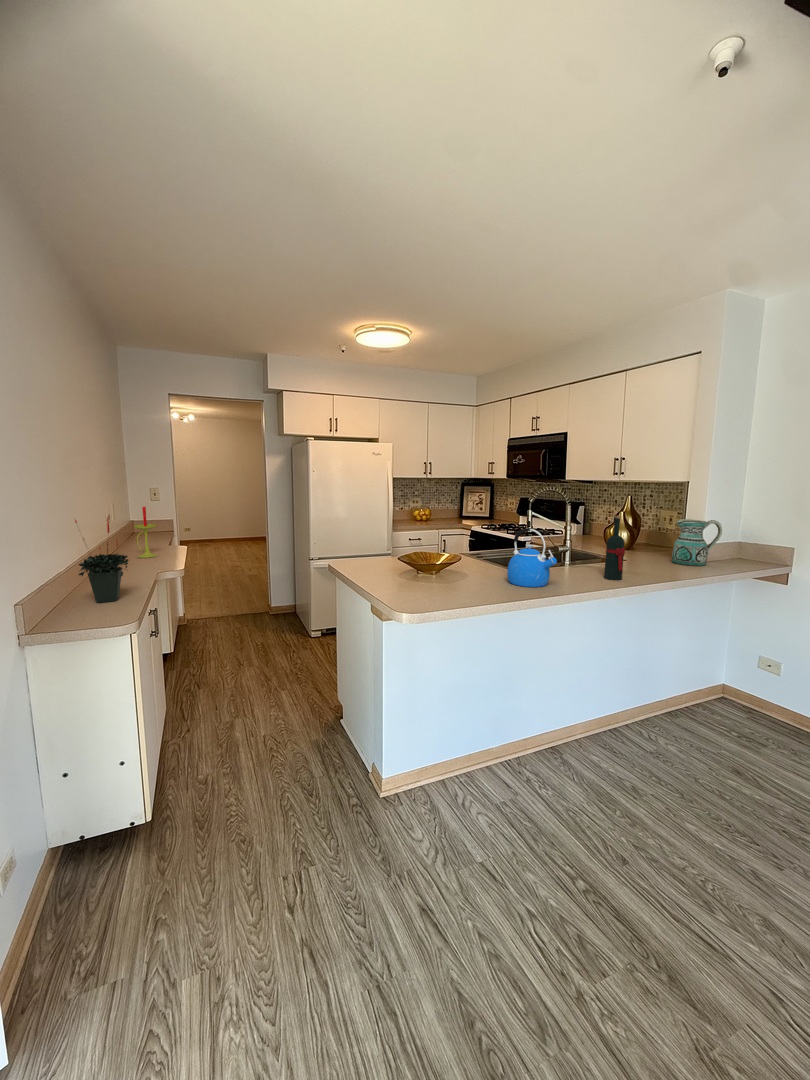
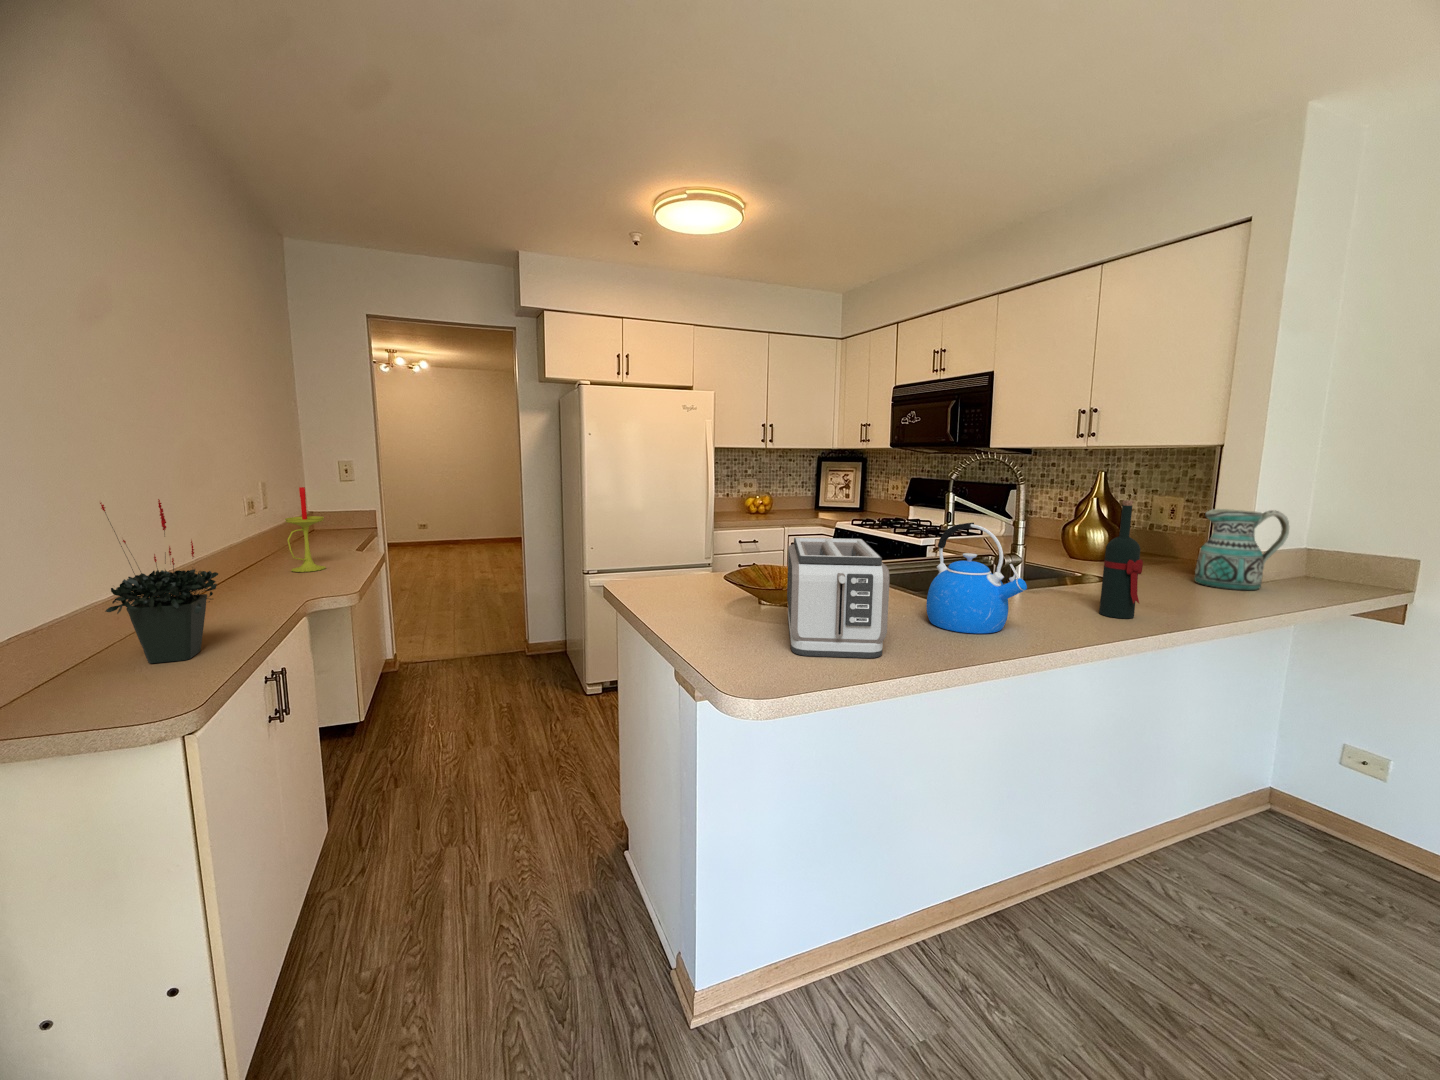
toaster: none [431,536,481,598] -> present [787,538,889,658]

